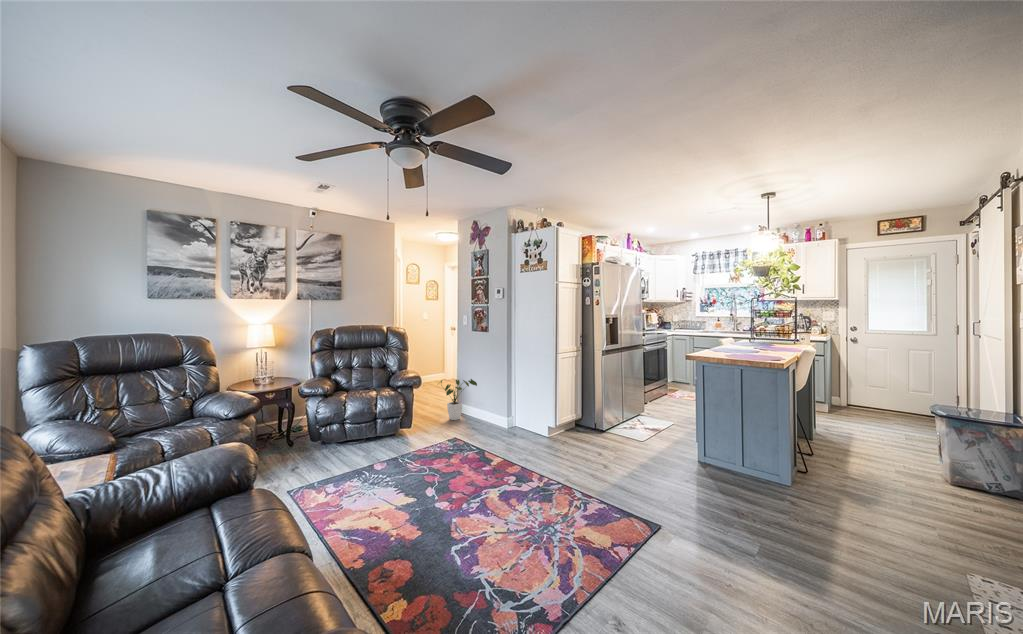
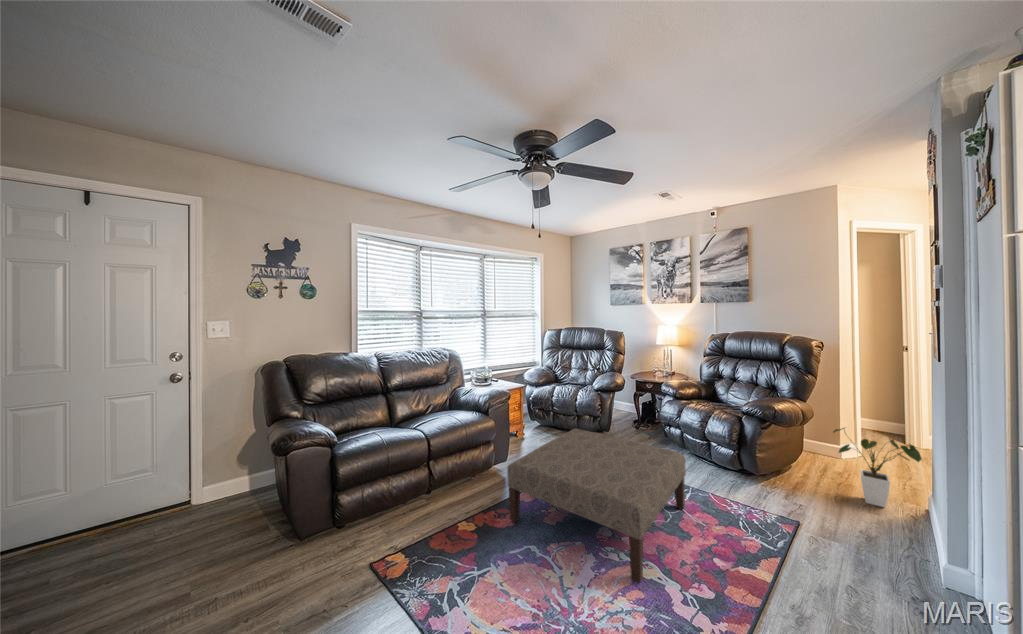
ottoman: none [326,422,510,563] -> present [507,429,686,583]

